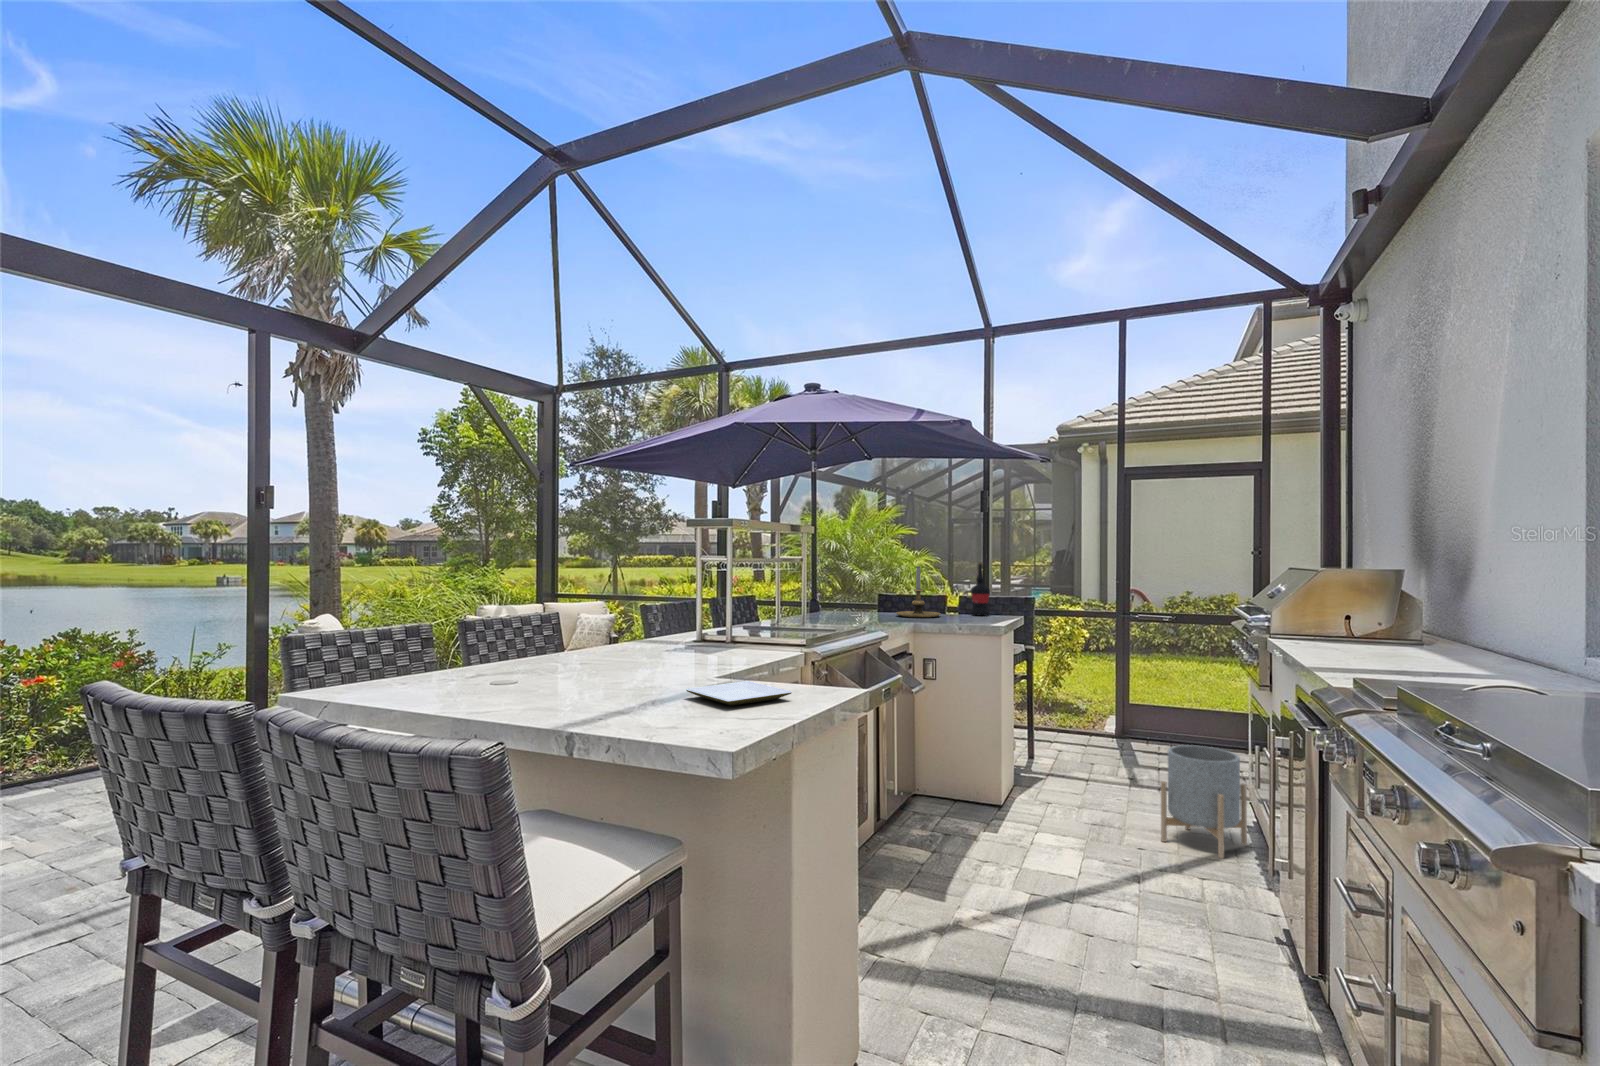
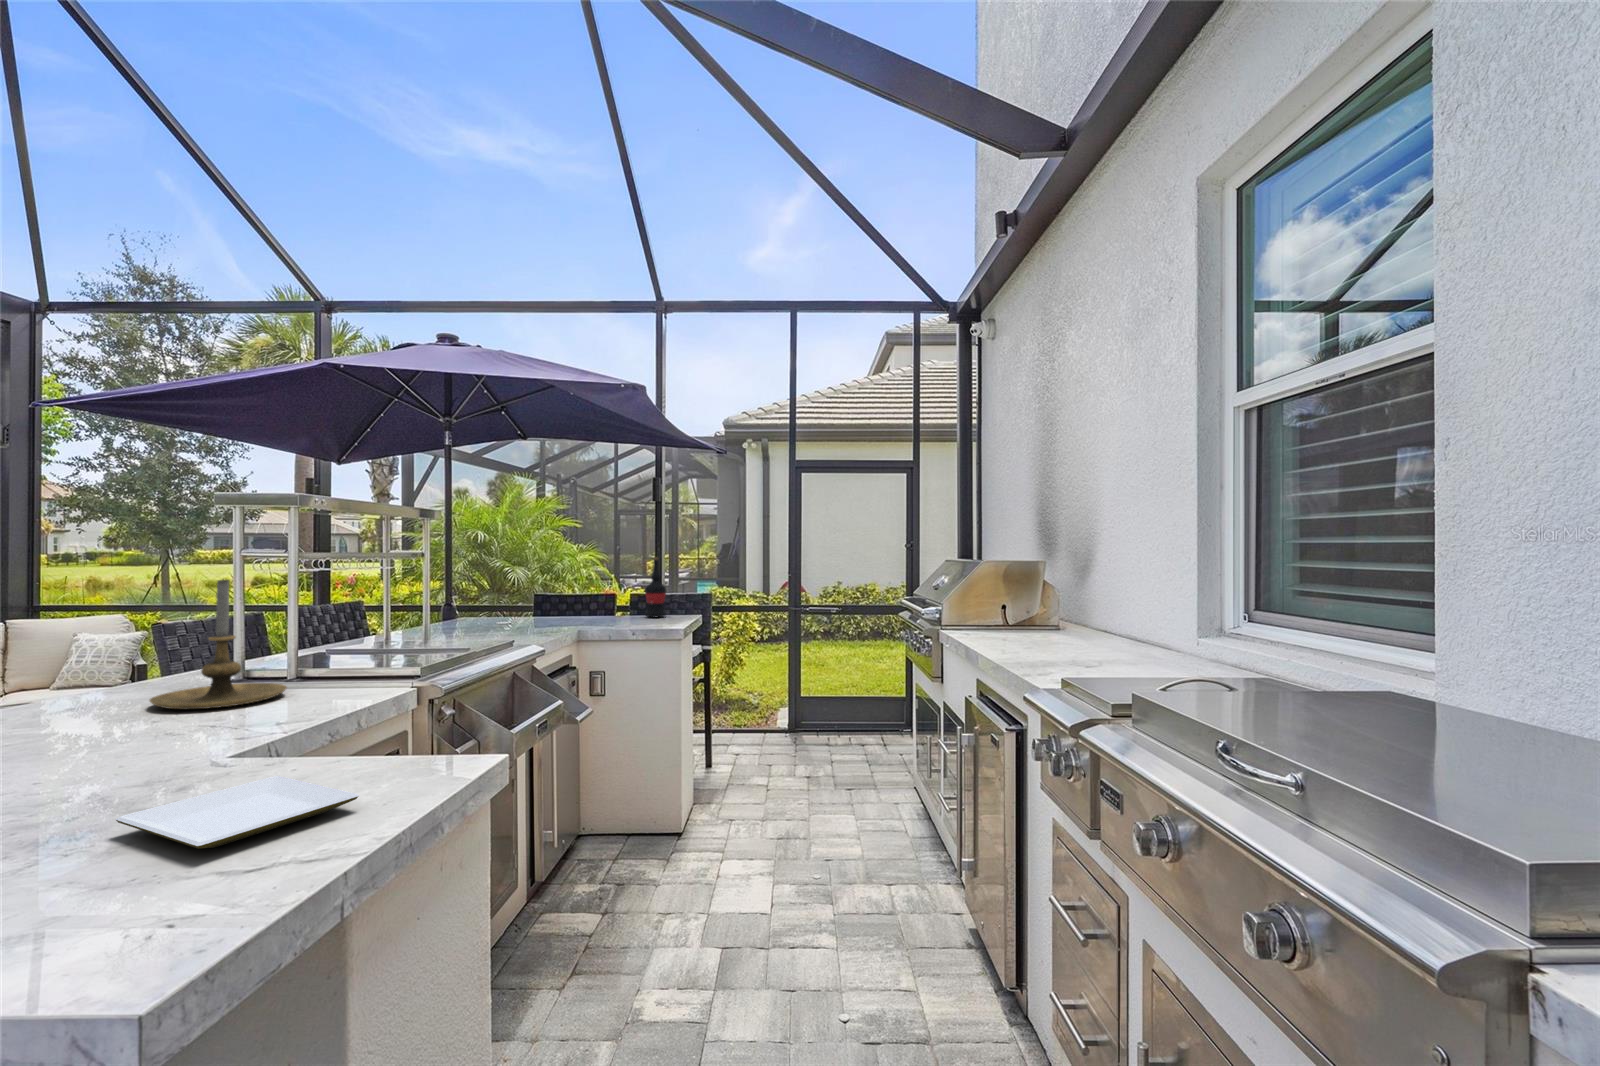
candle holder: present [896,566,941,618] -> present [150,580,287,709]
planter: present [1161,745,1247,859] -> none [842,740,917,855]

